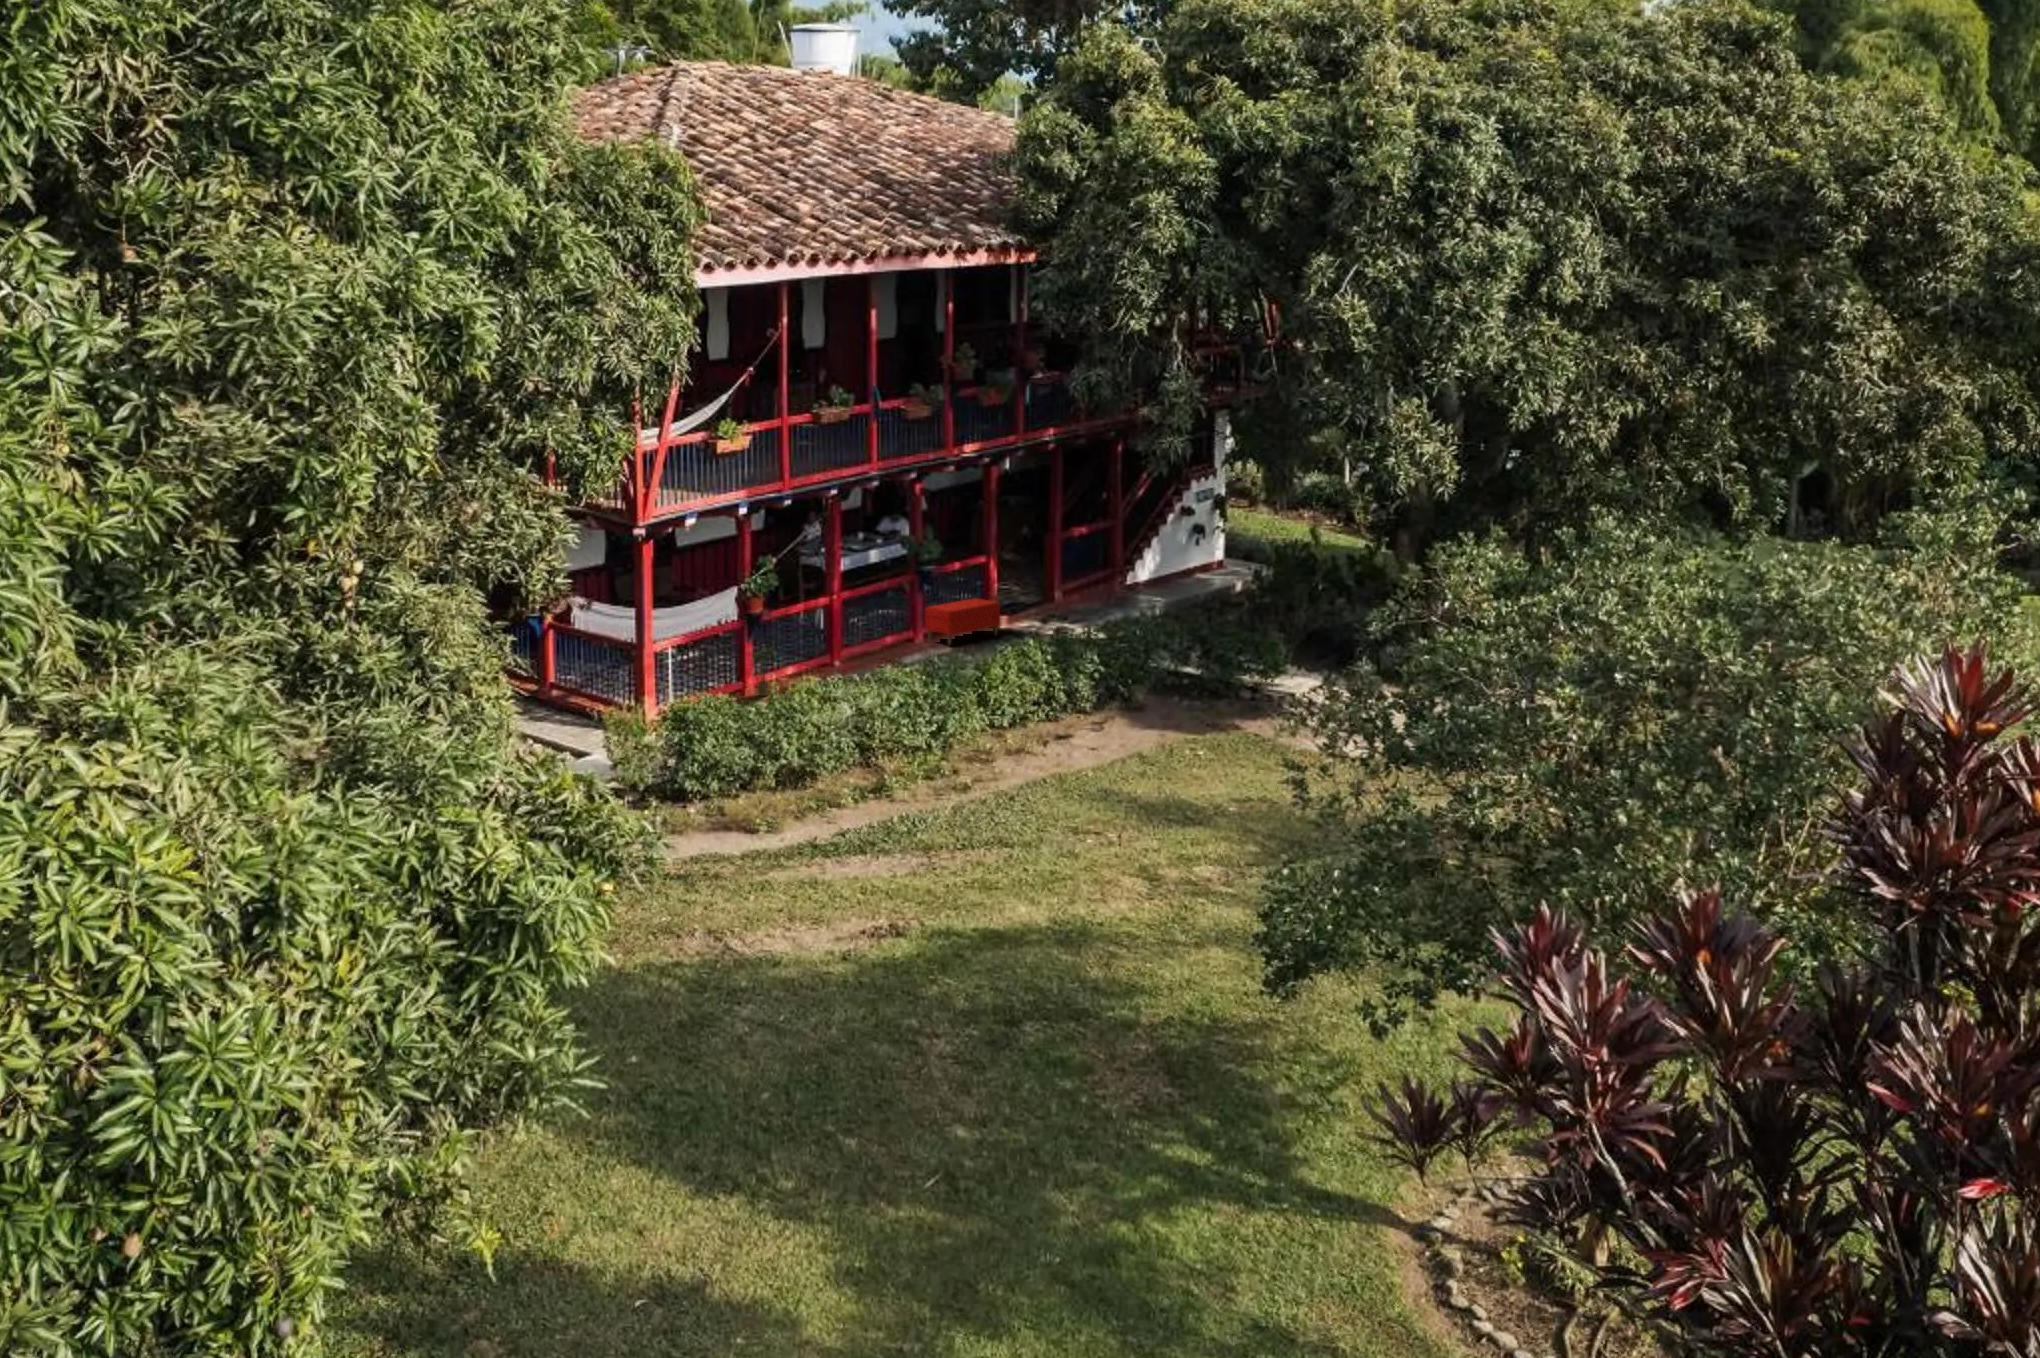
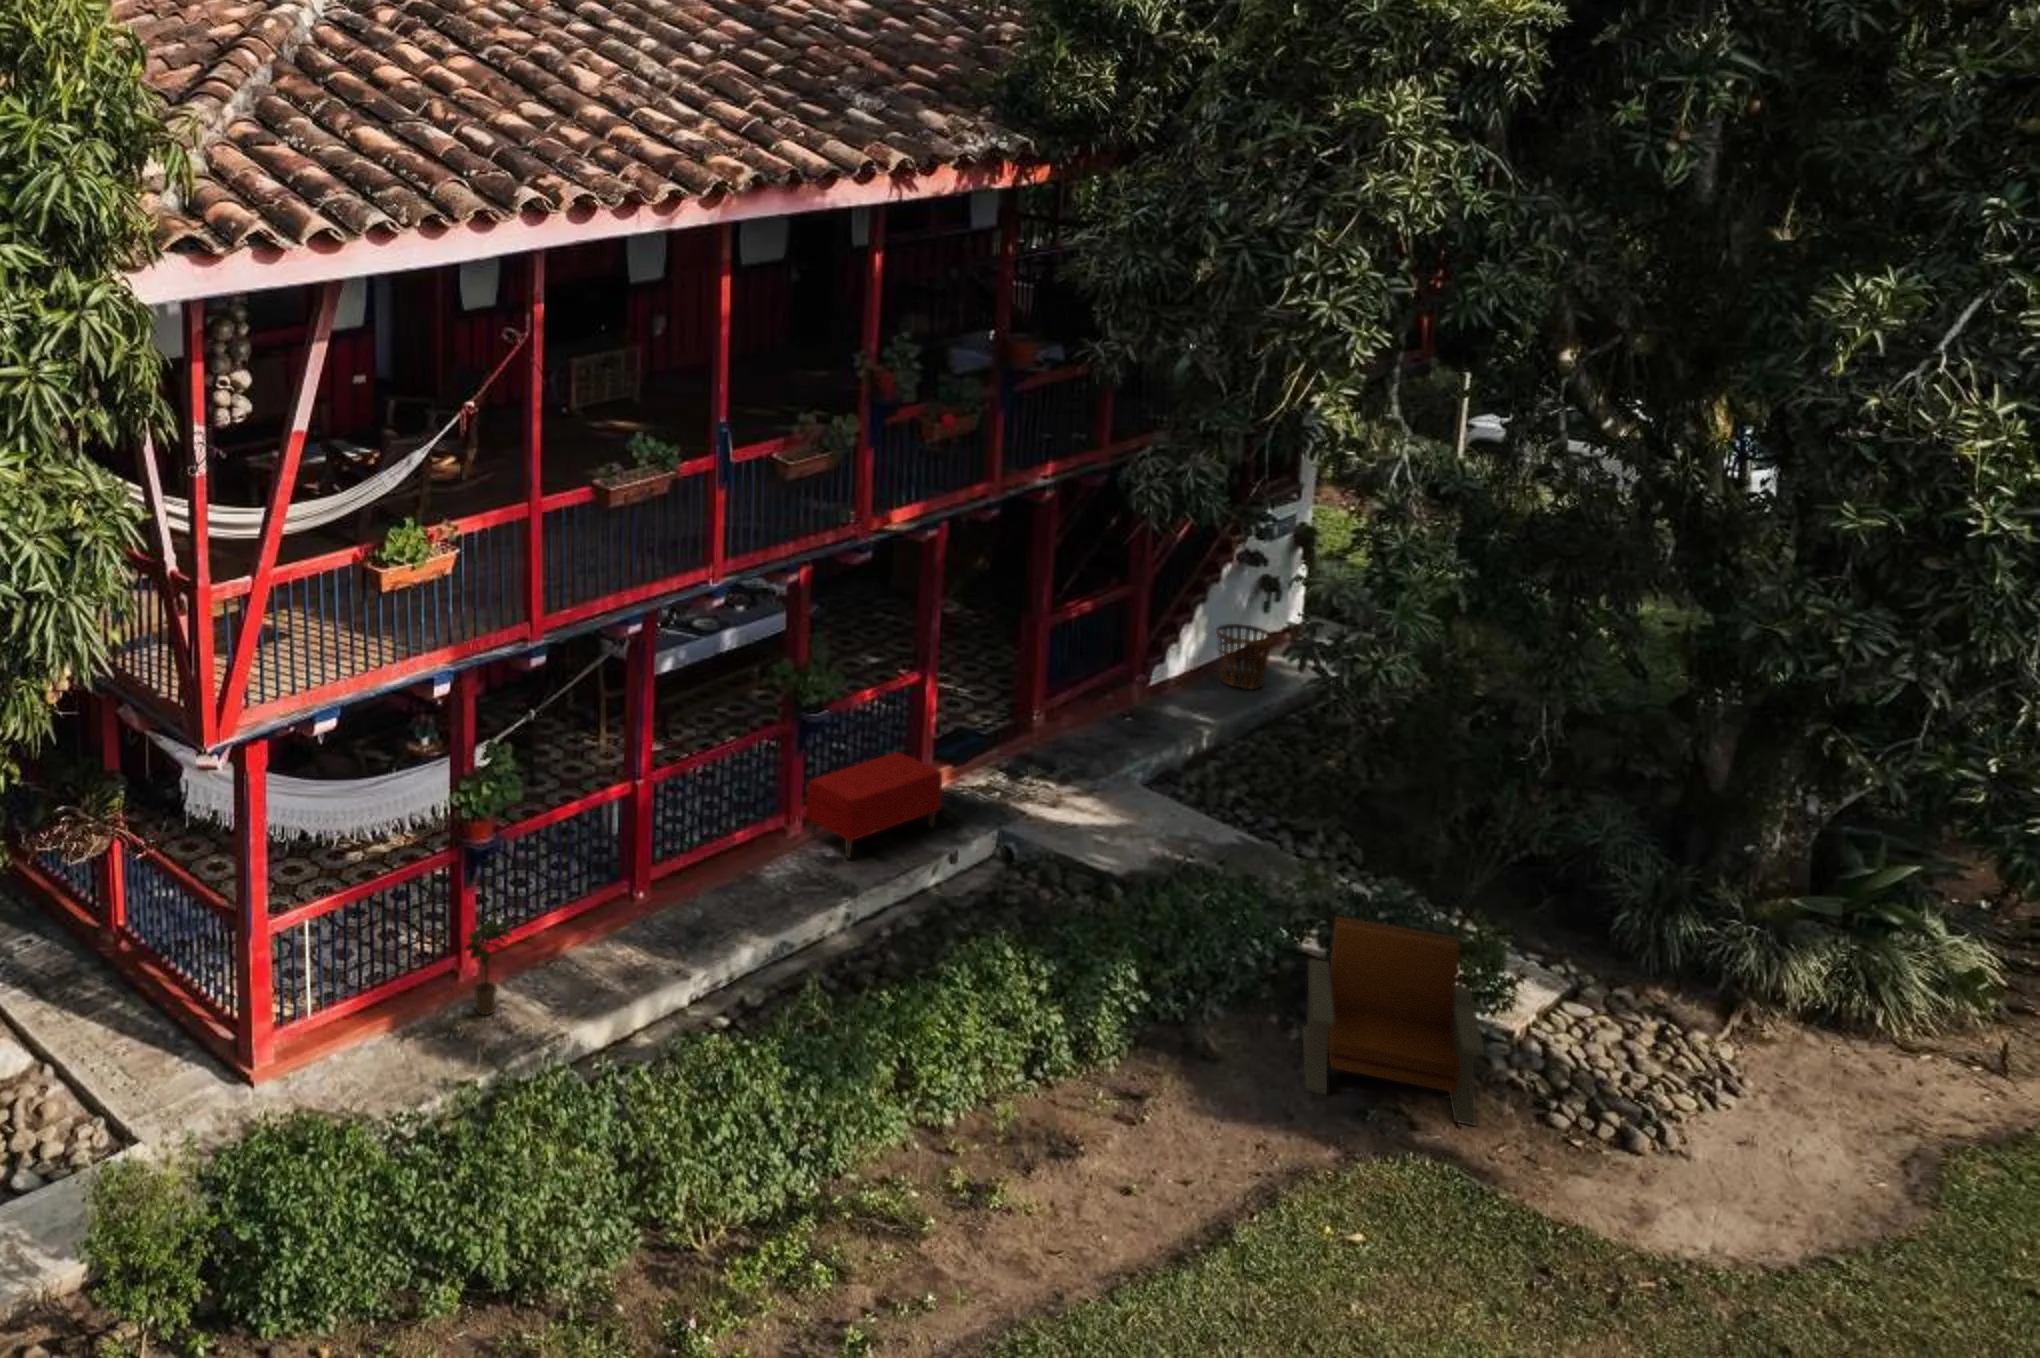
basket: none [1164,551,1196,586] -> present [1216,624,1273,689]
lounge chair: none [1177,622,1256,702] -> present [1302,916,1485,1126]

